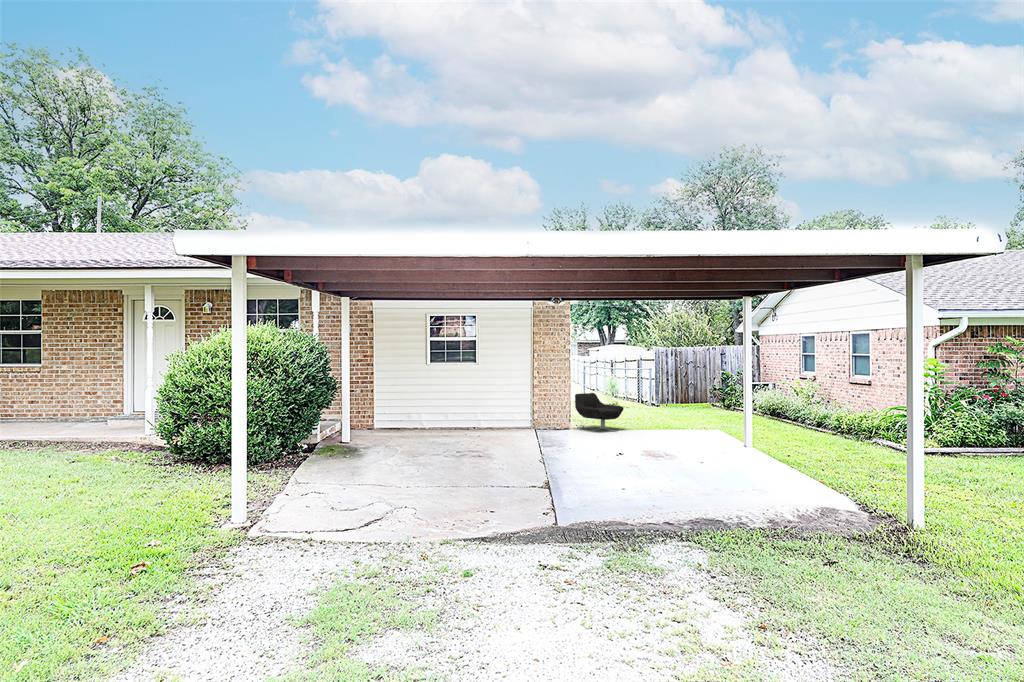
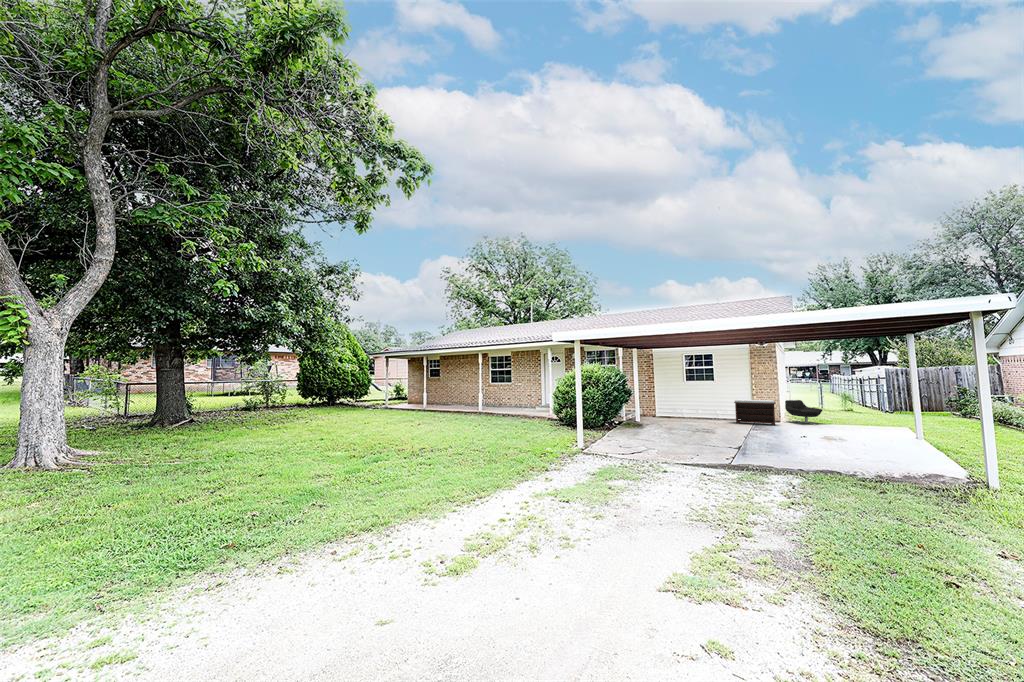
bench: none [507,394,569,436] -> present [734,400,776,425]

